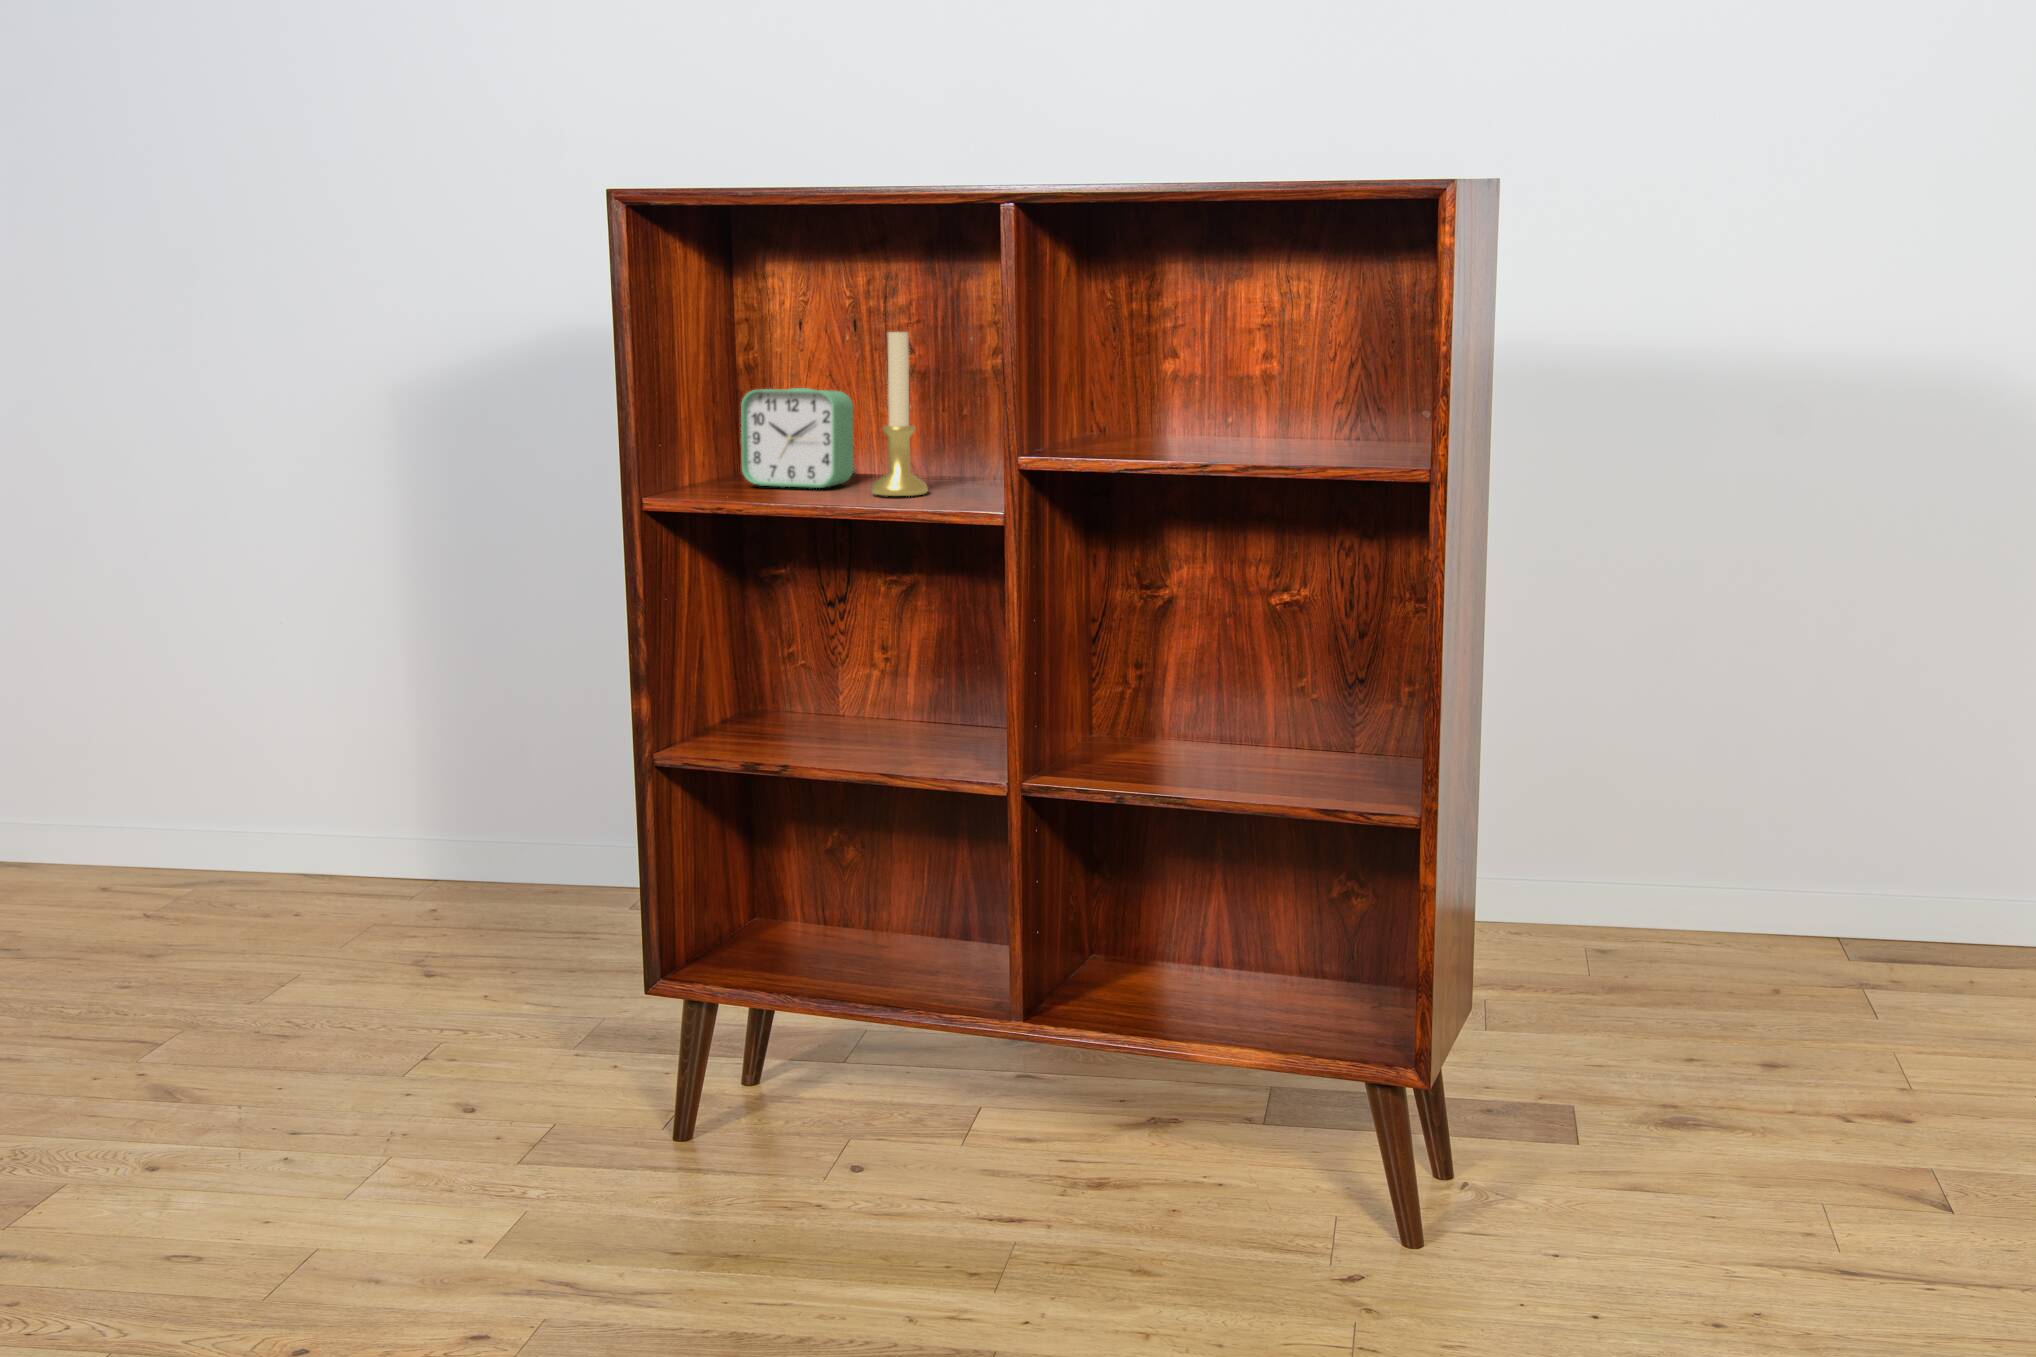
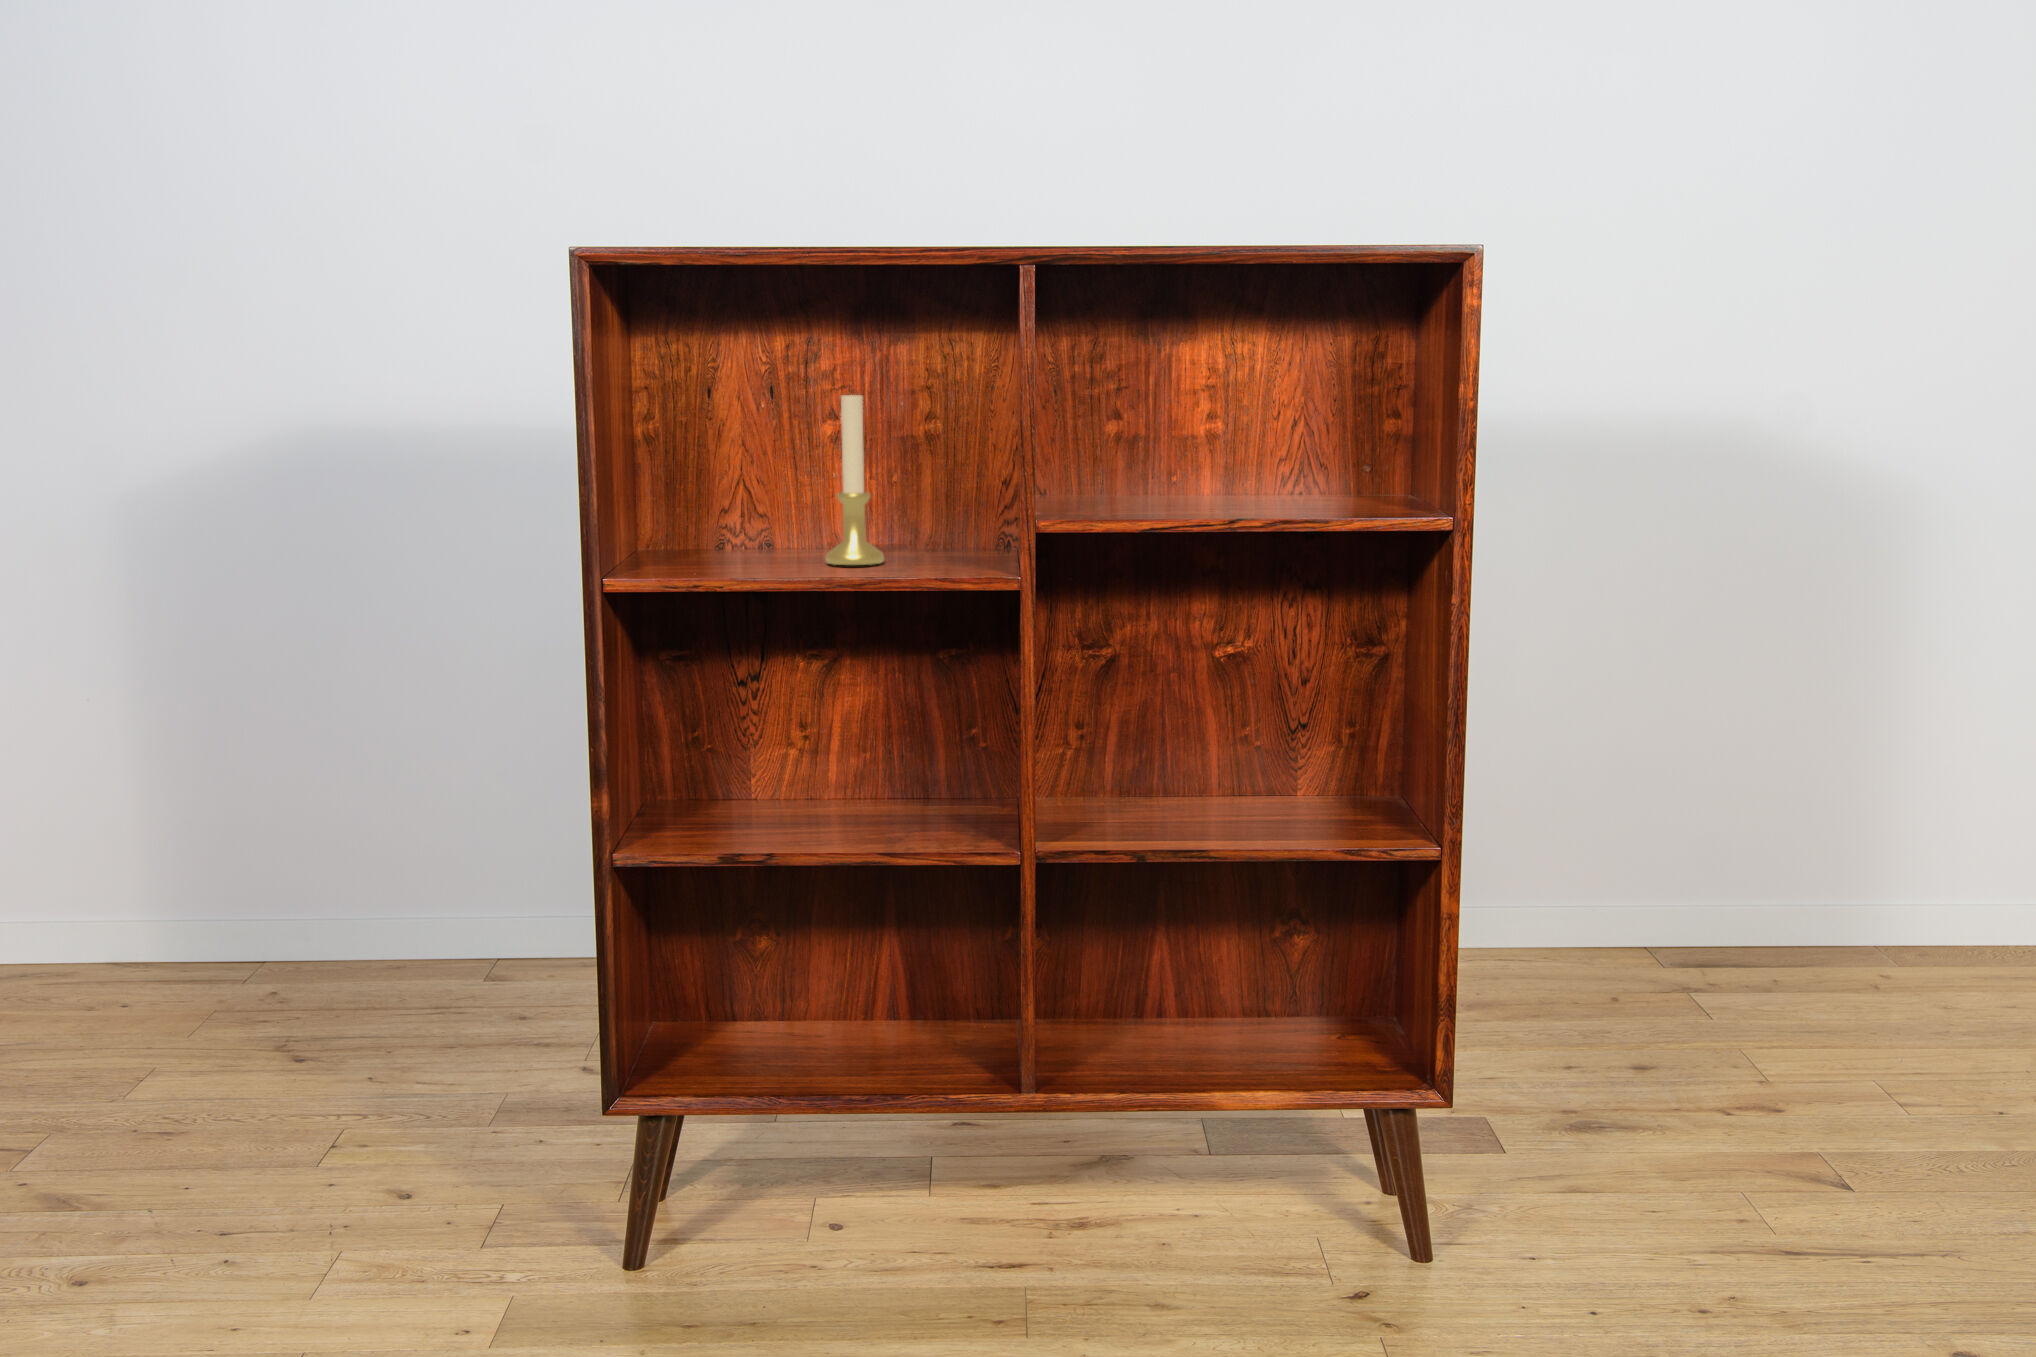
alarm clock: present [741,388,853,488] -> none [665,458,783,561]

